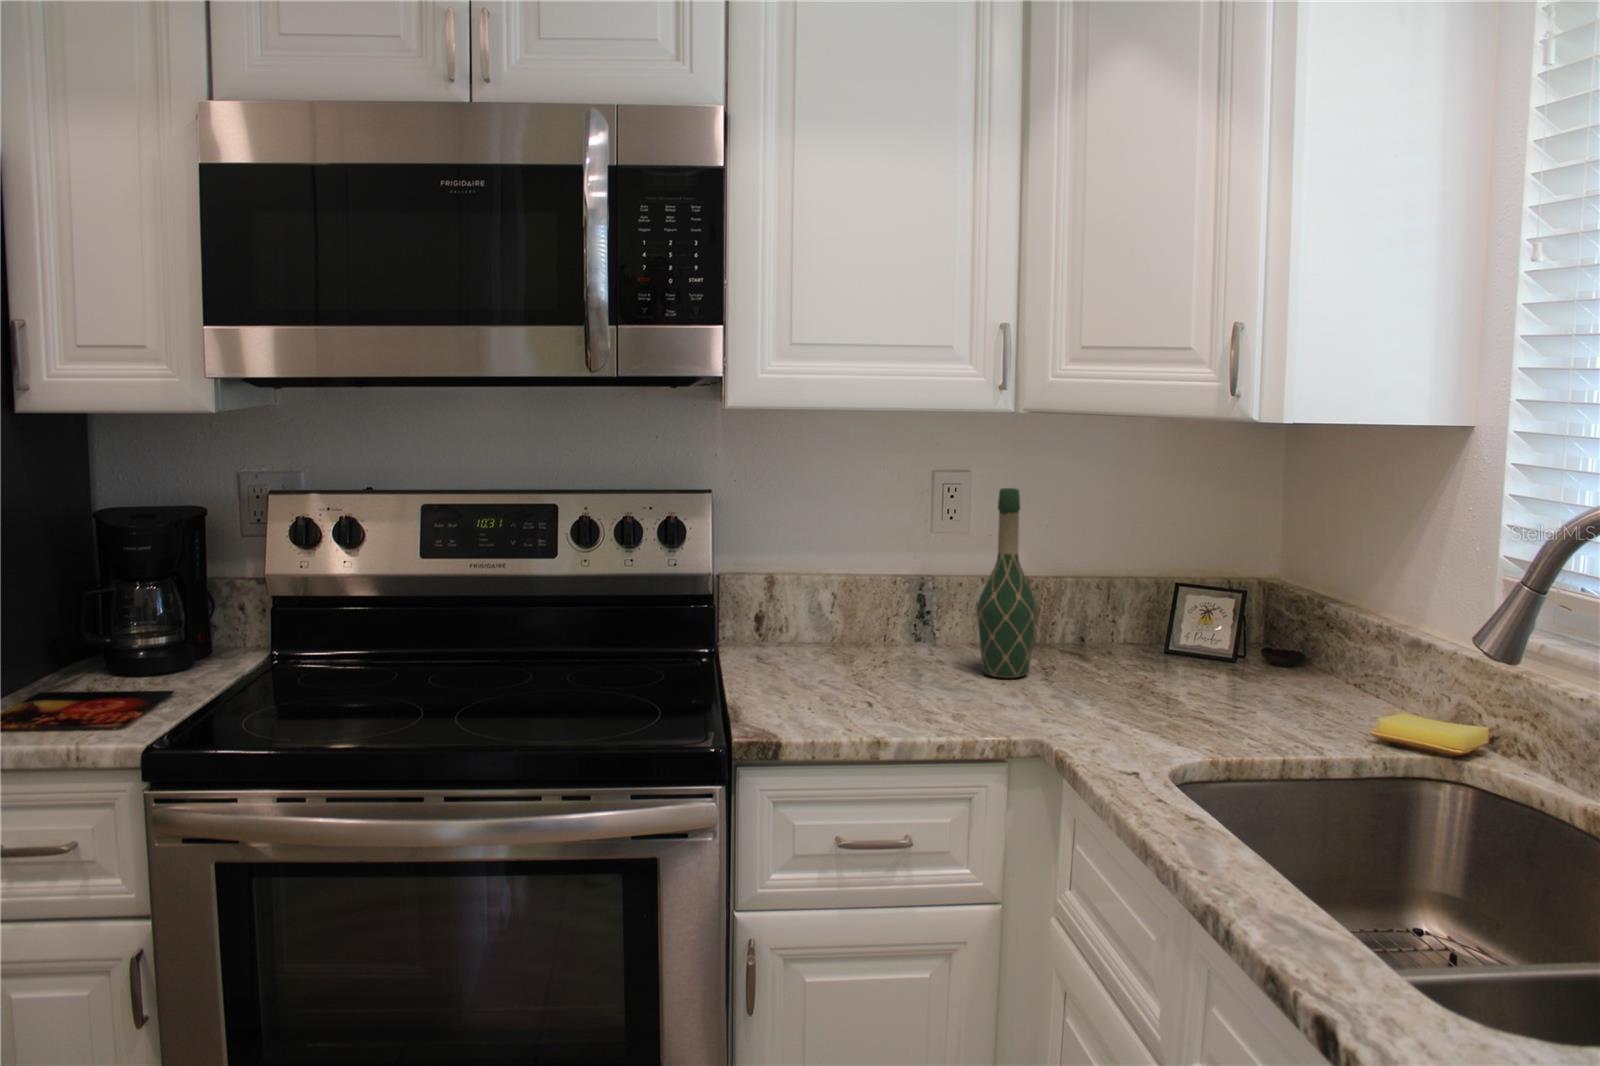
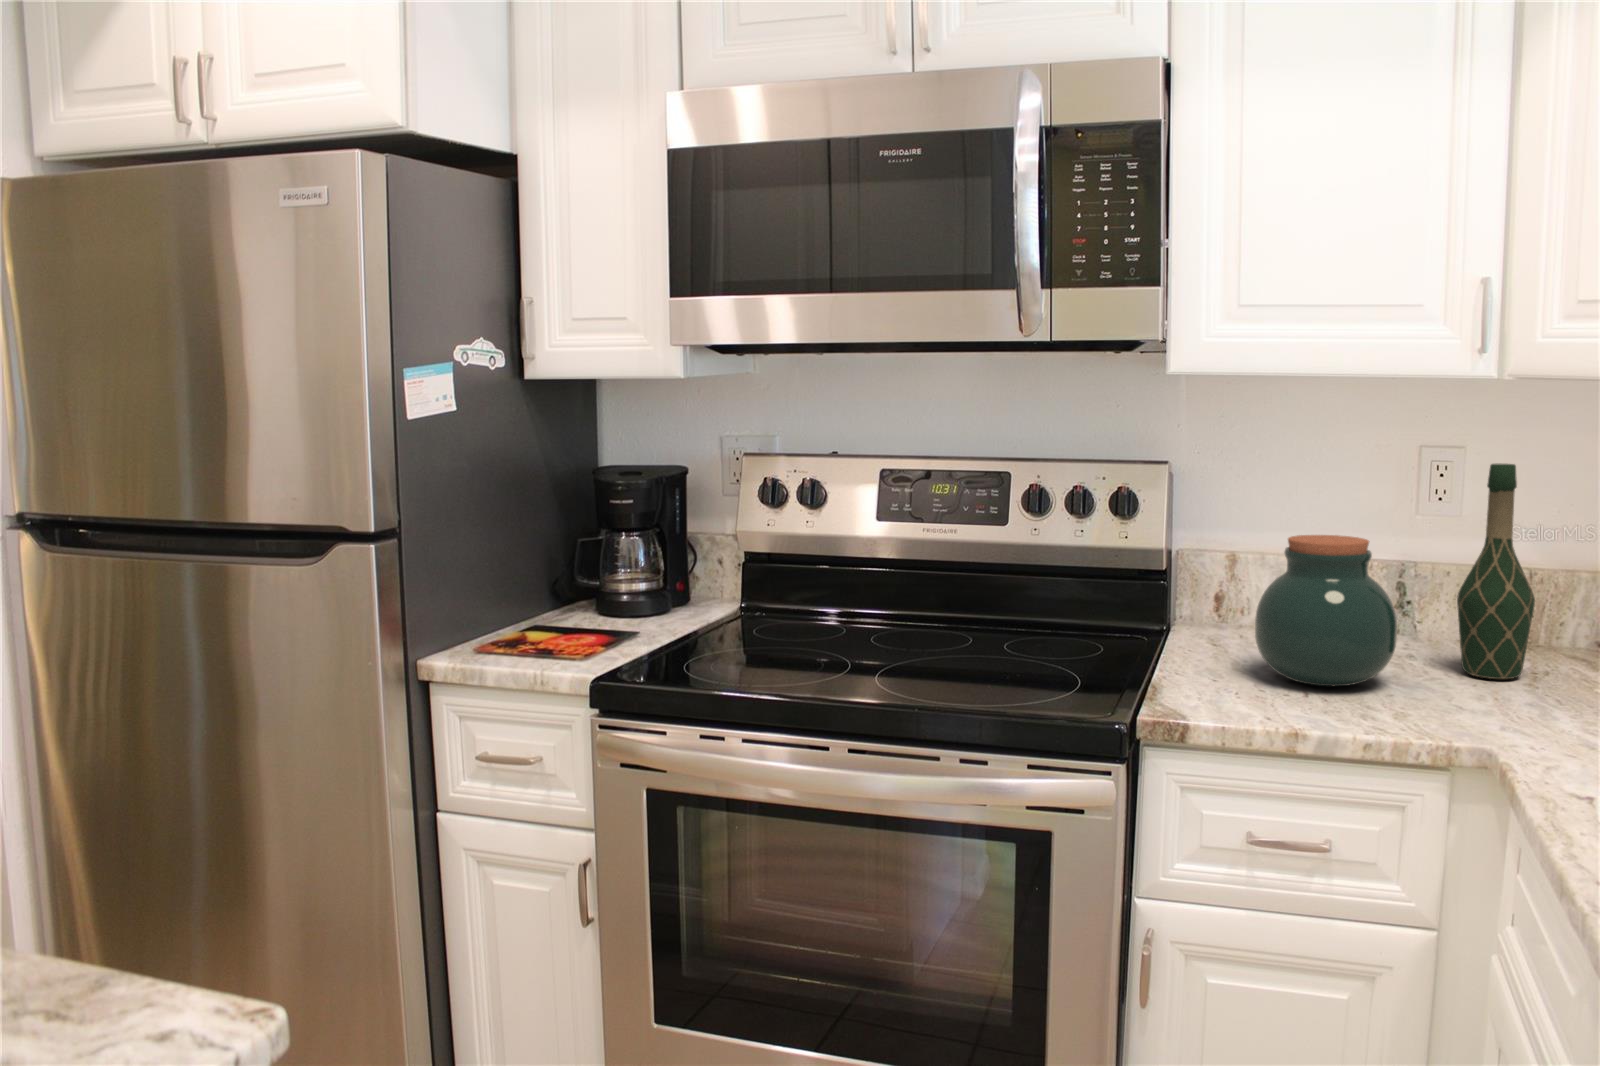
jar: none [817,558,936,696] -> present [1255,535,1397,686]

